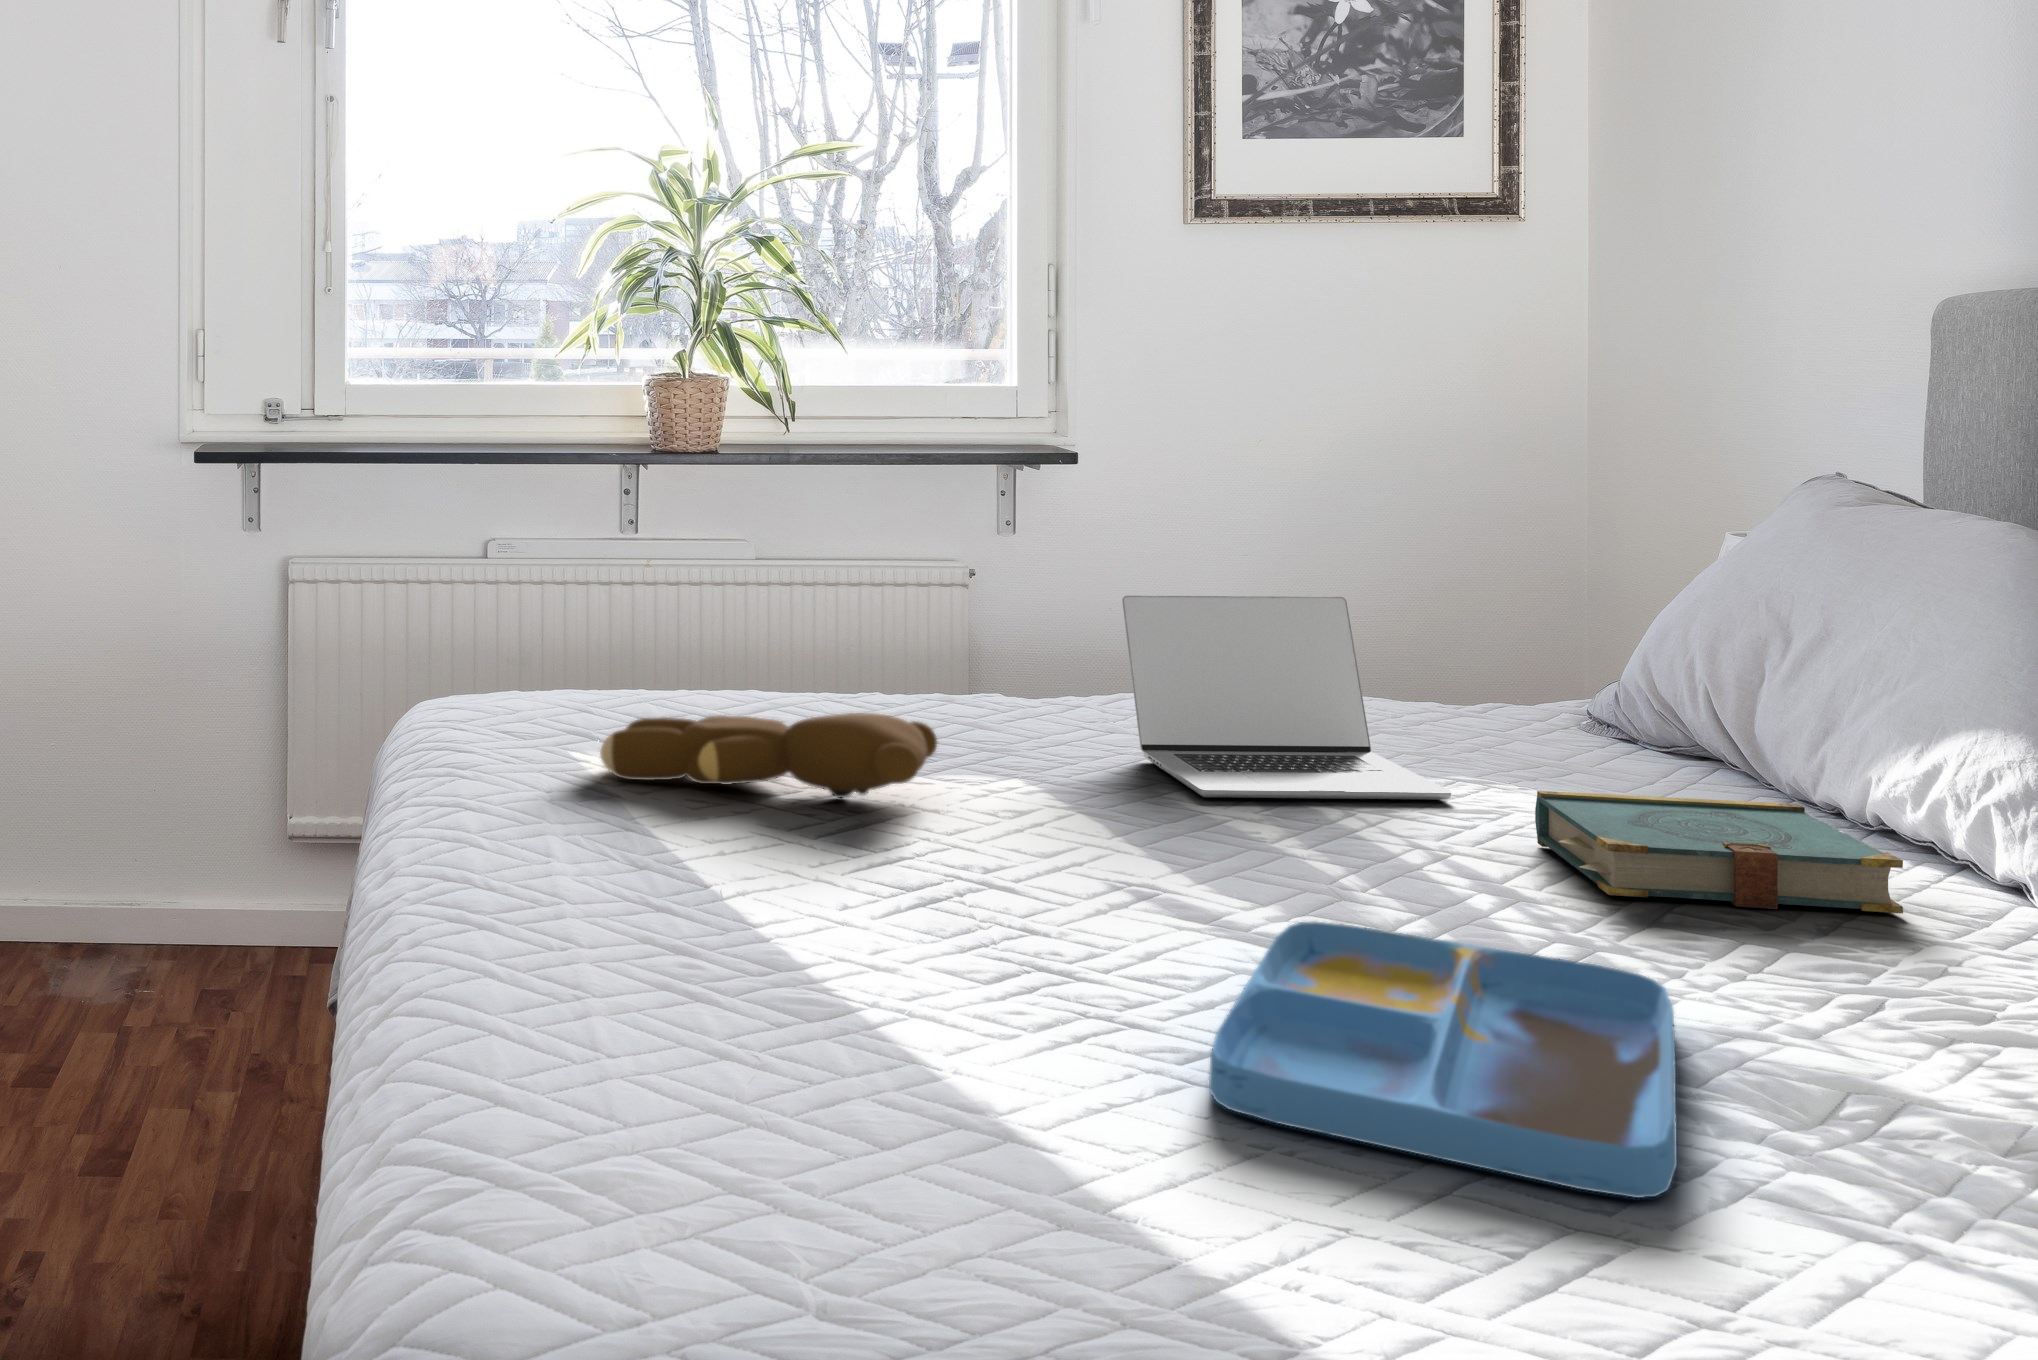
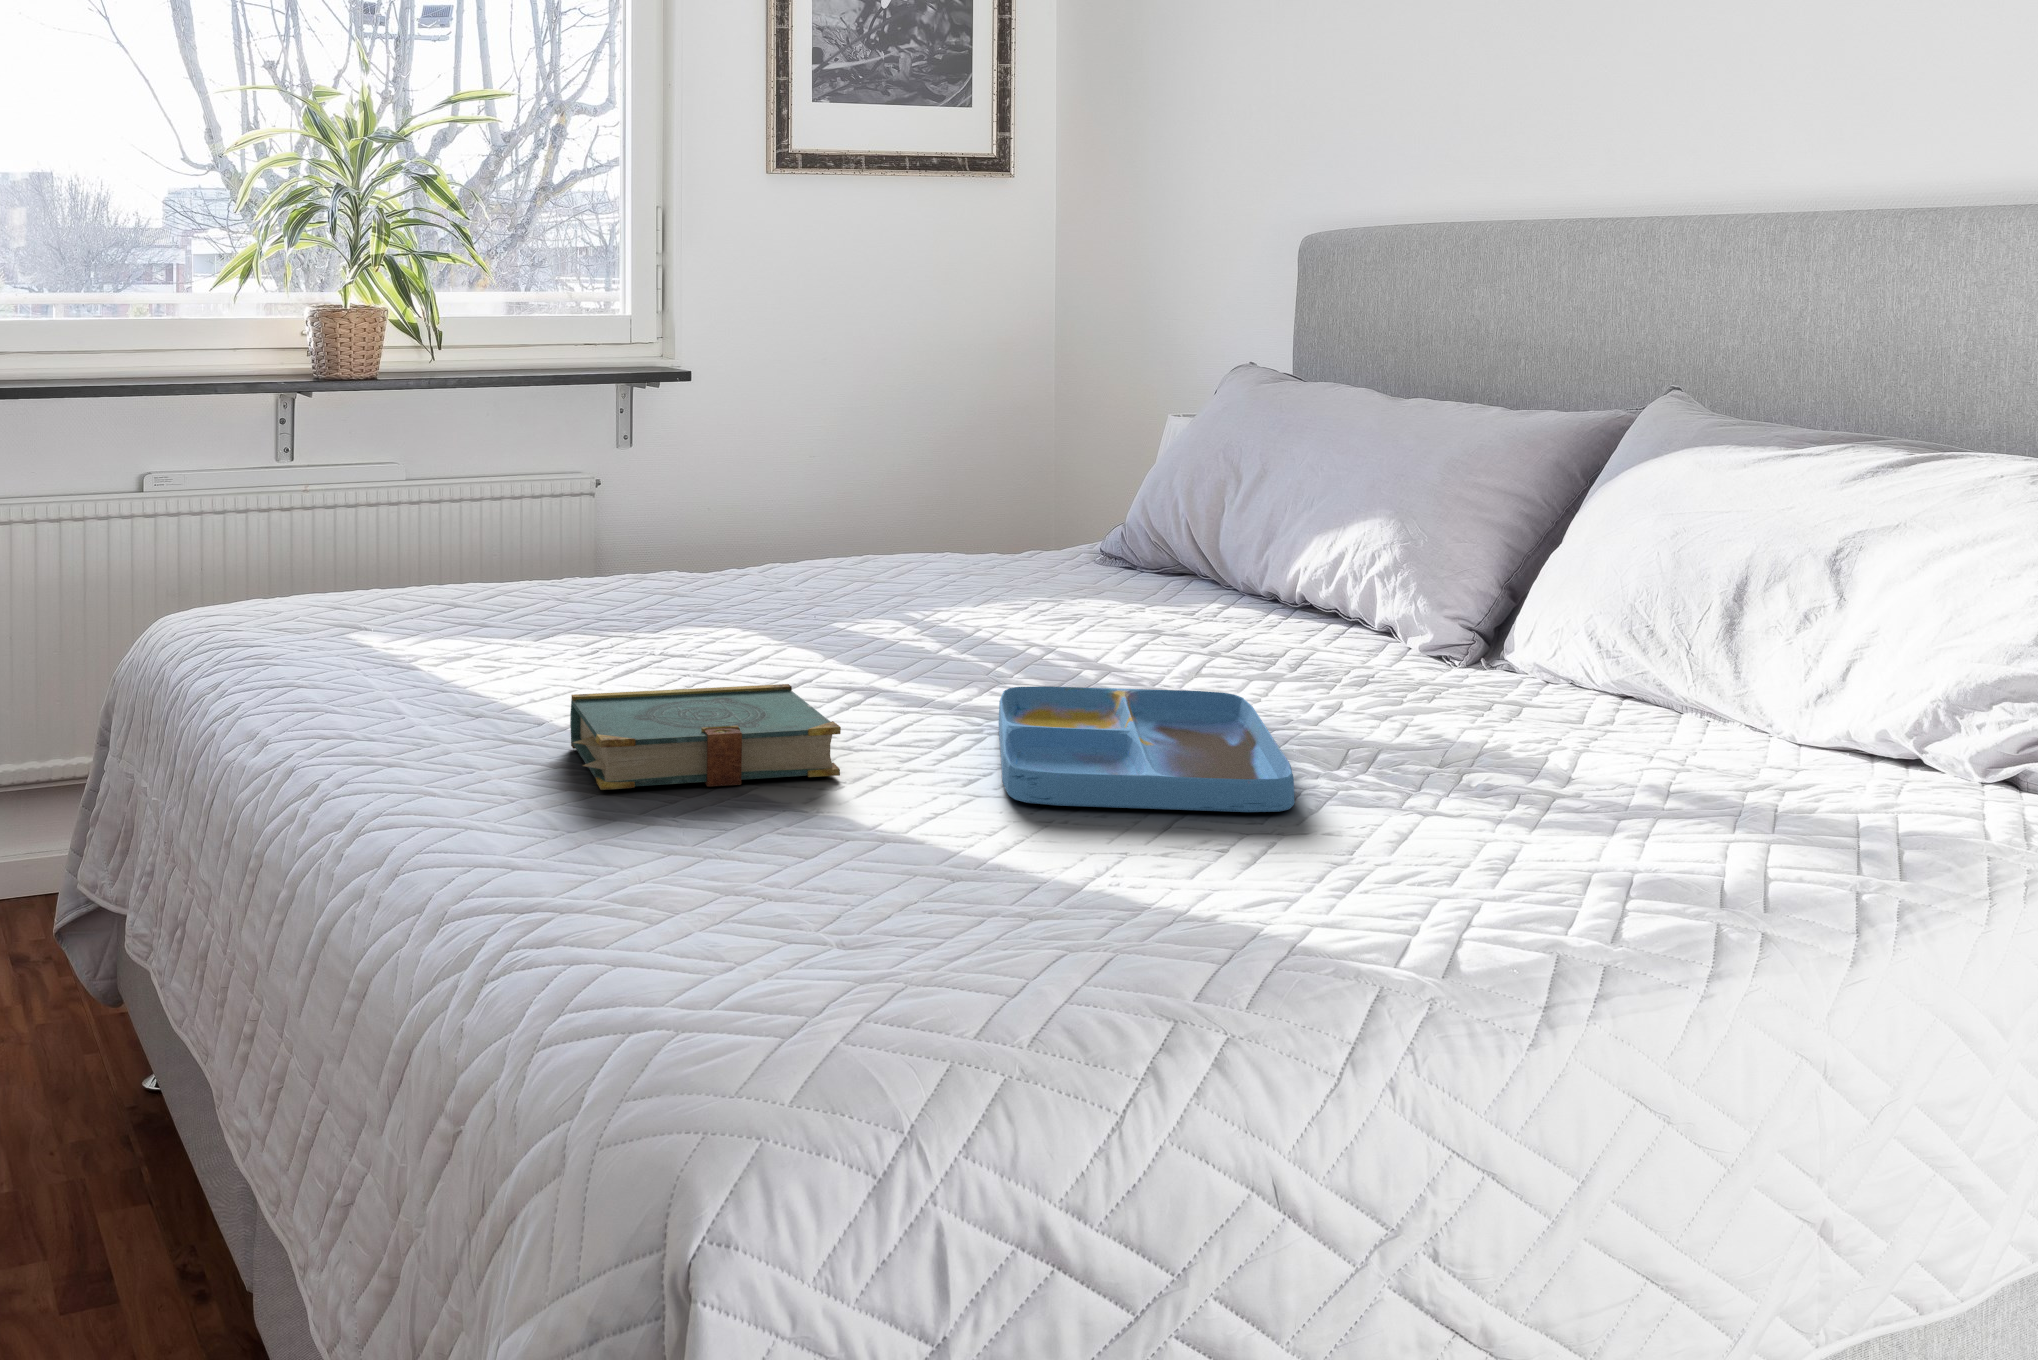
laptop: present [1122,596,1451,800] -> none [794,468,1039,626]
teddy bear: present [600,713,937,798] -> none [389,578,680,655]
book: present [1535,791,1903,914] -> present [570,684,841,790]

